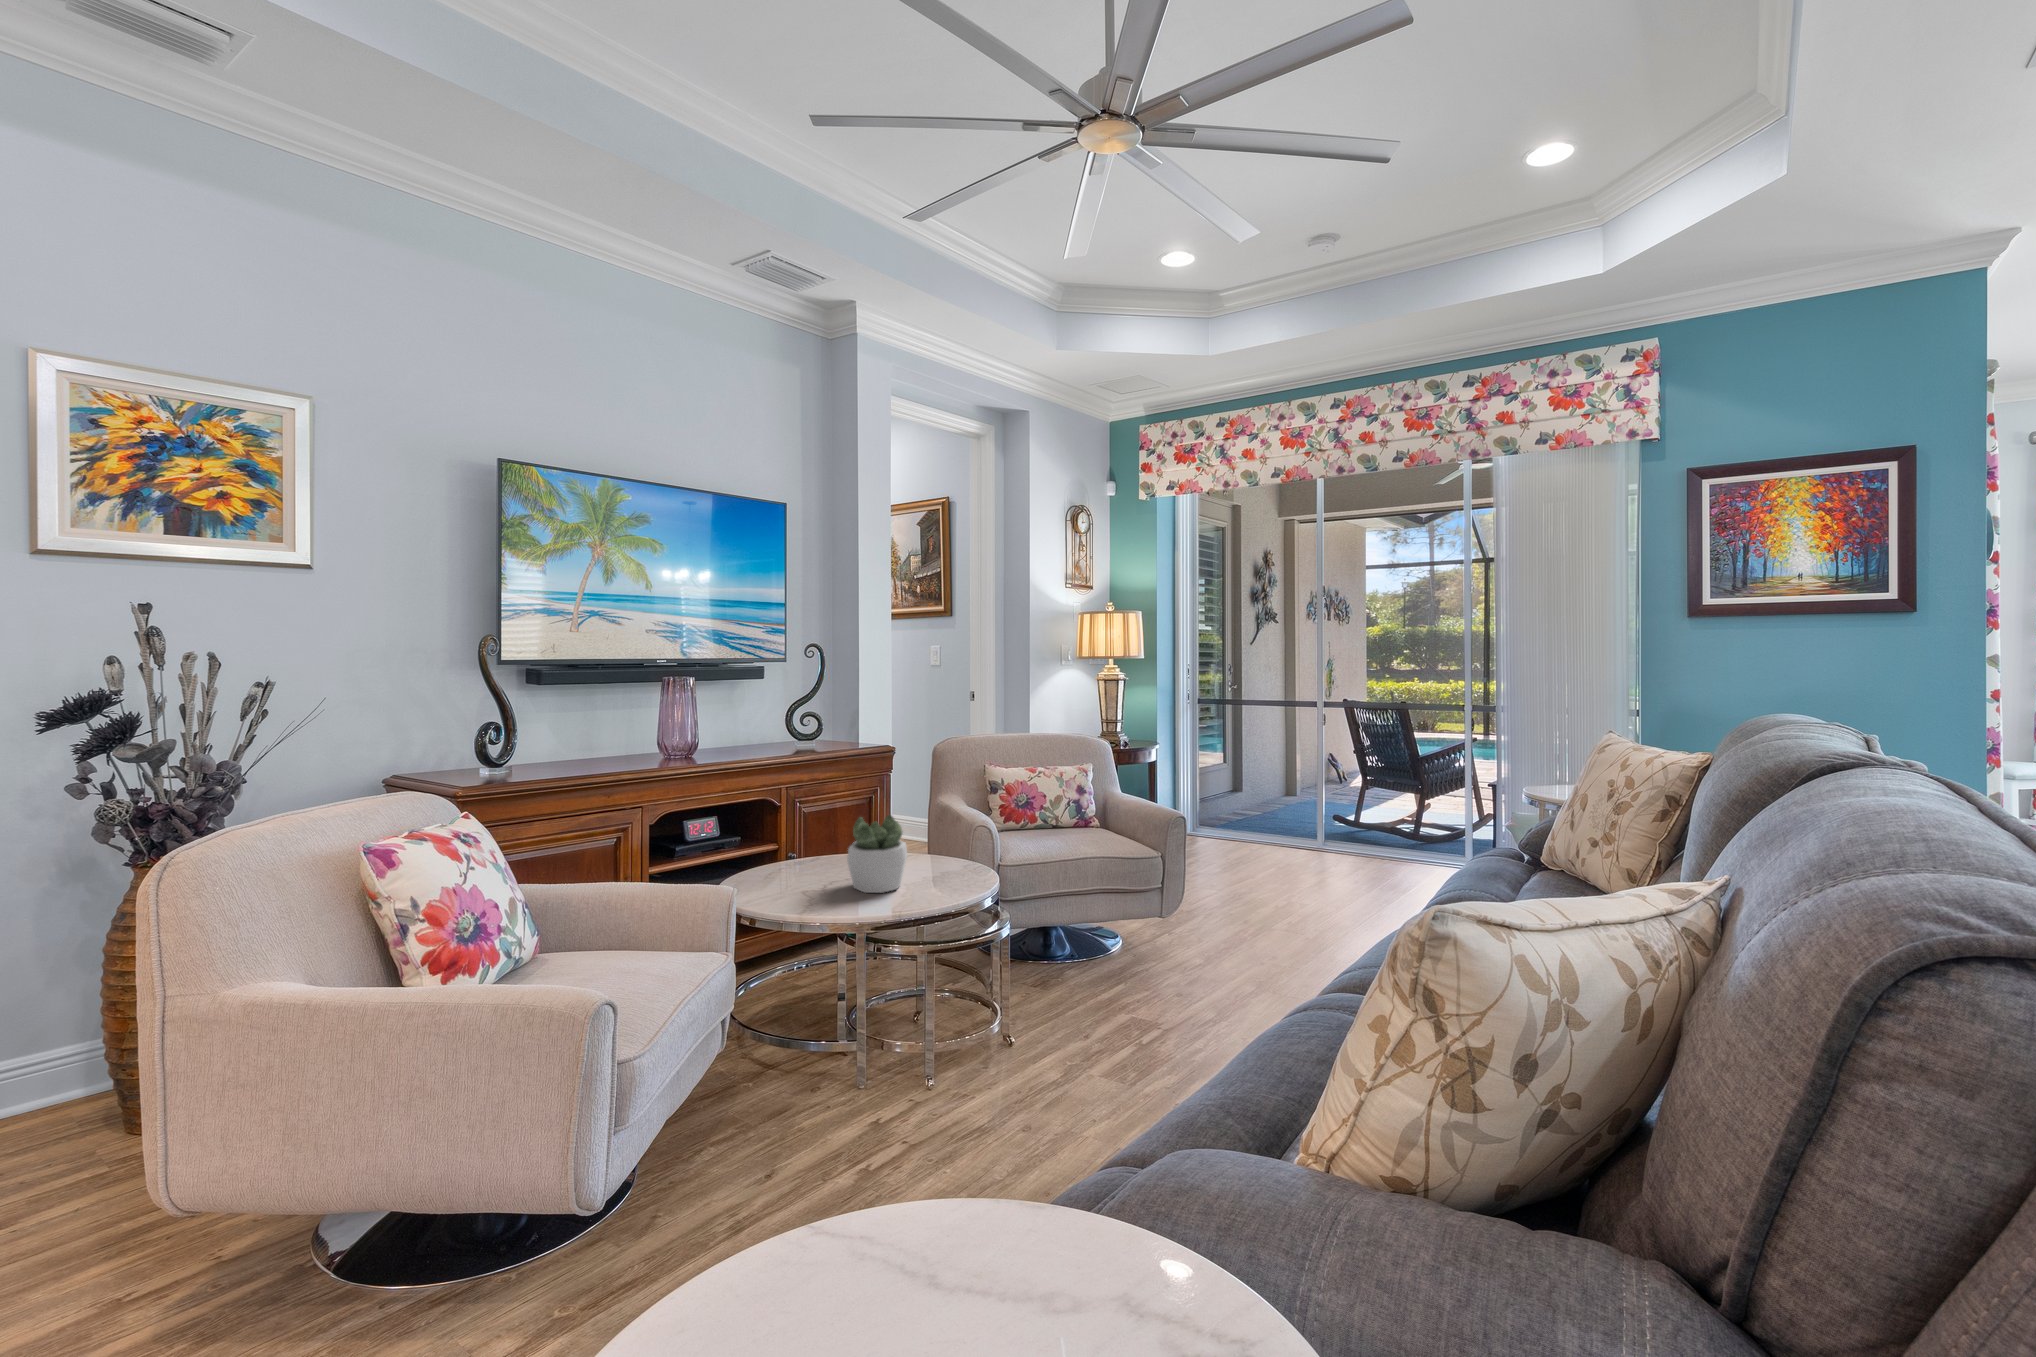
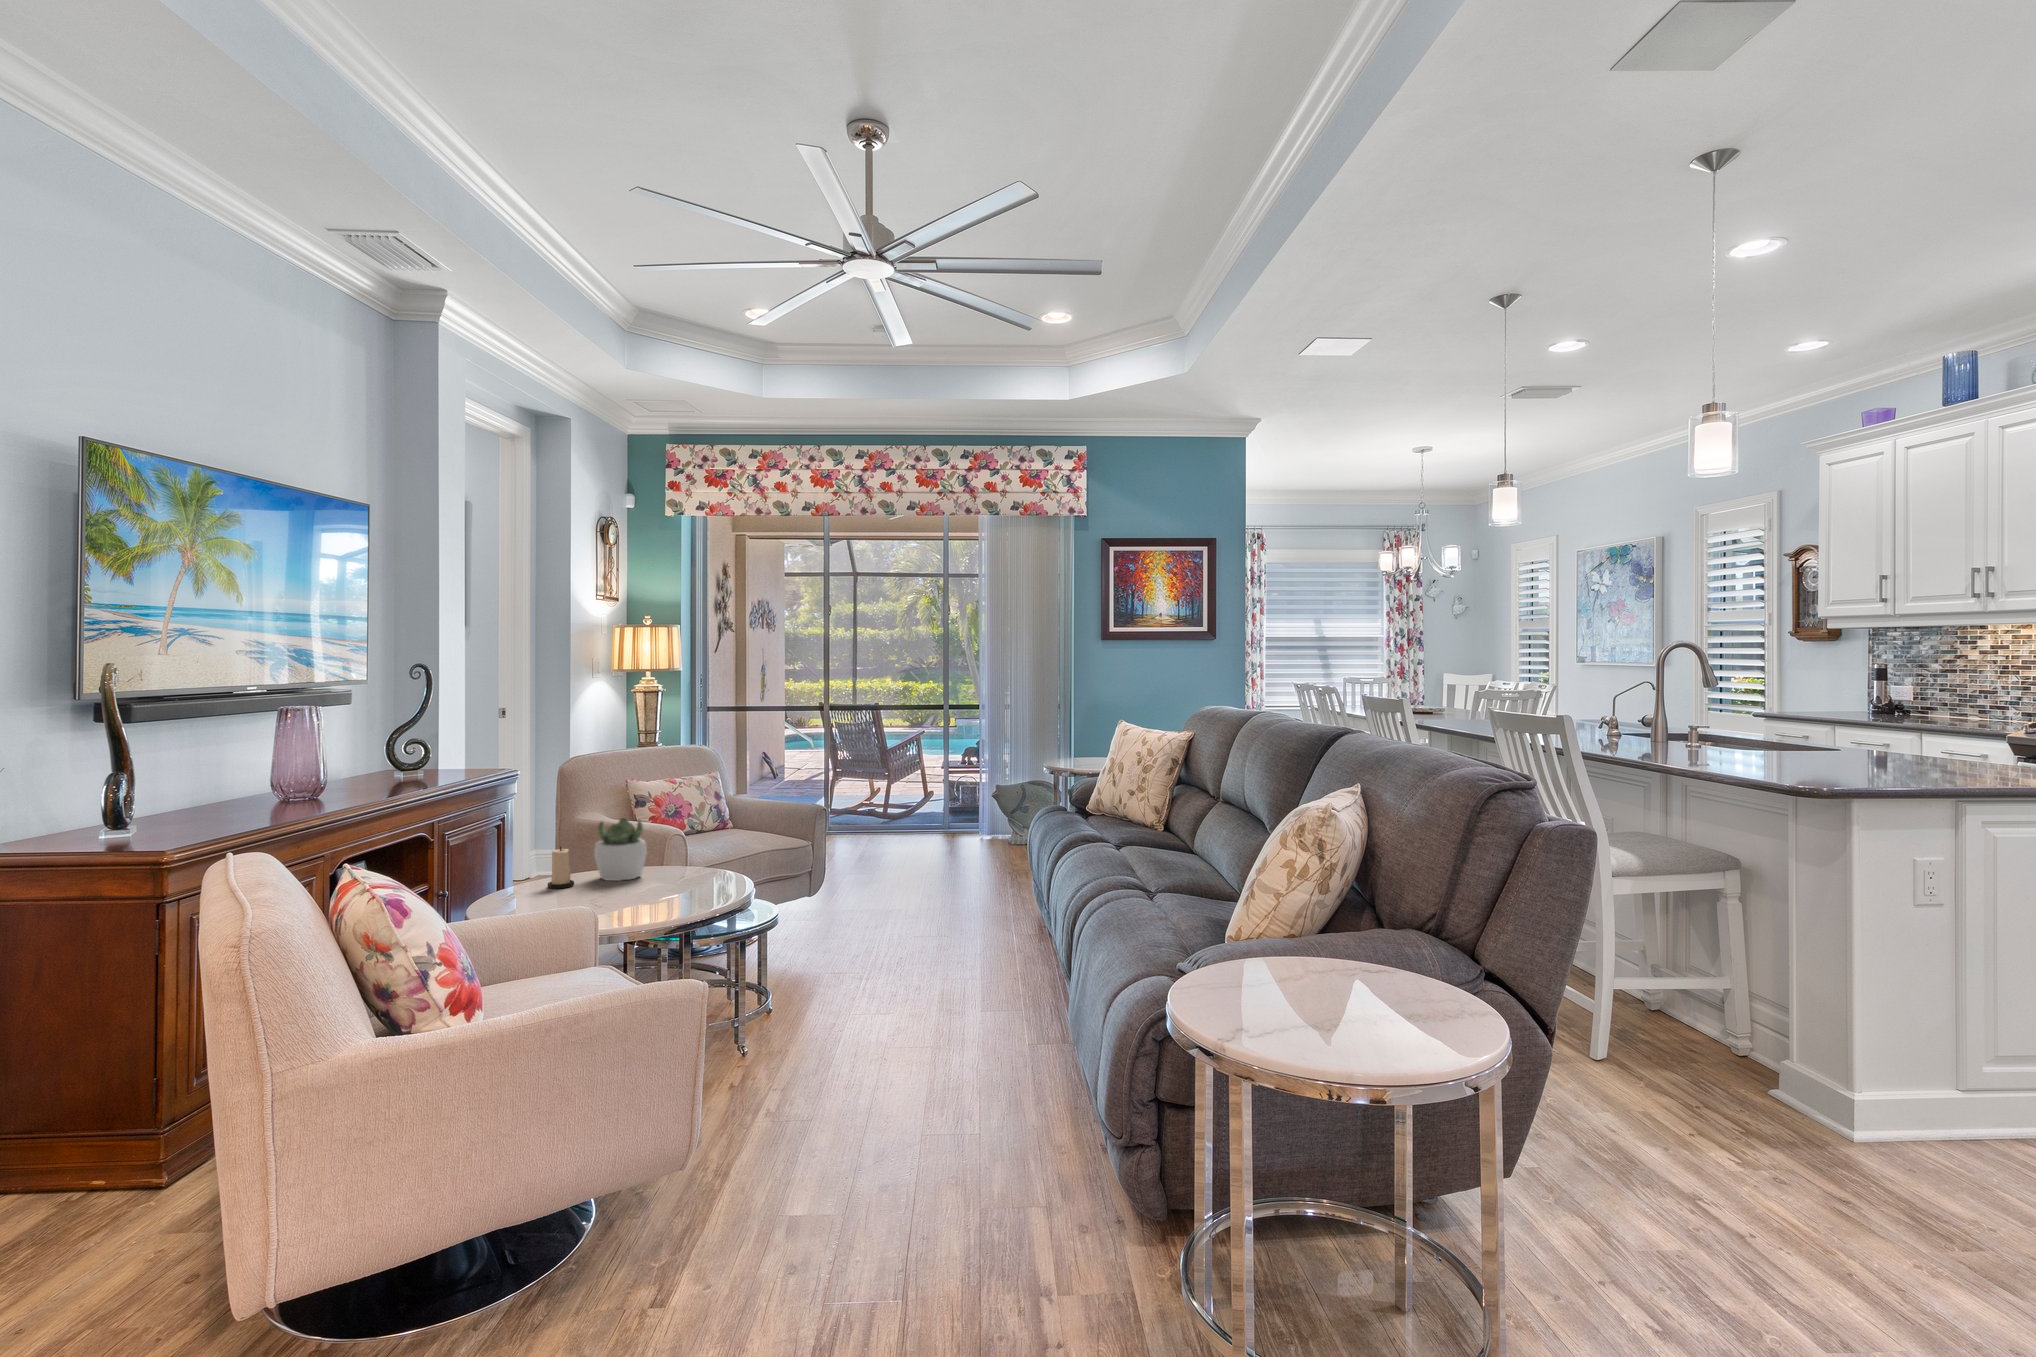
candle: none [787,844,815,894] -> present [548,847,574,888]

